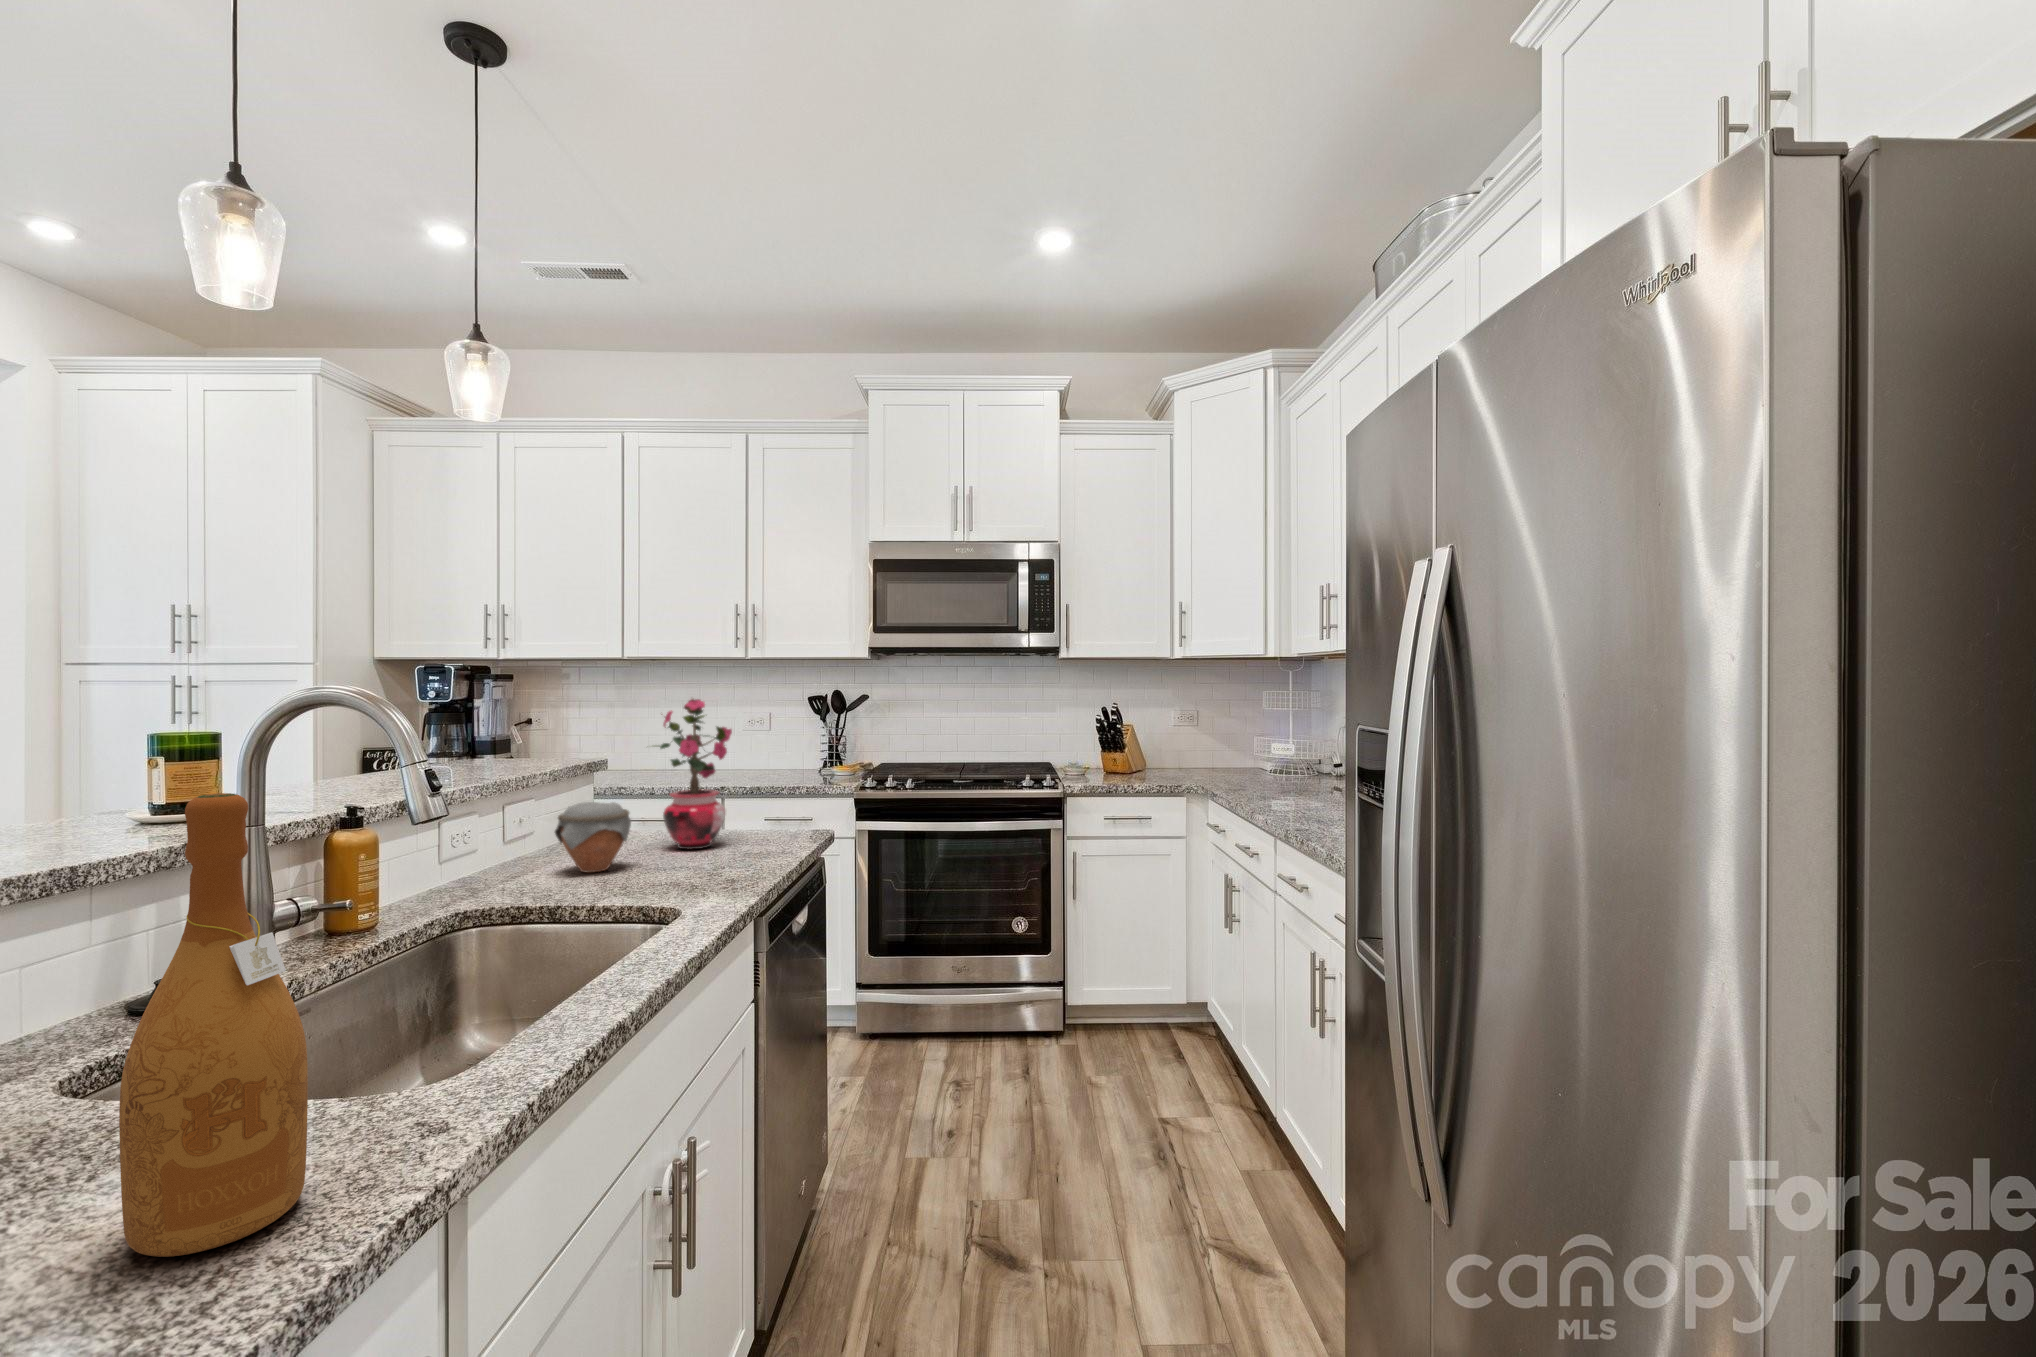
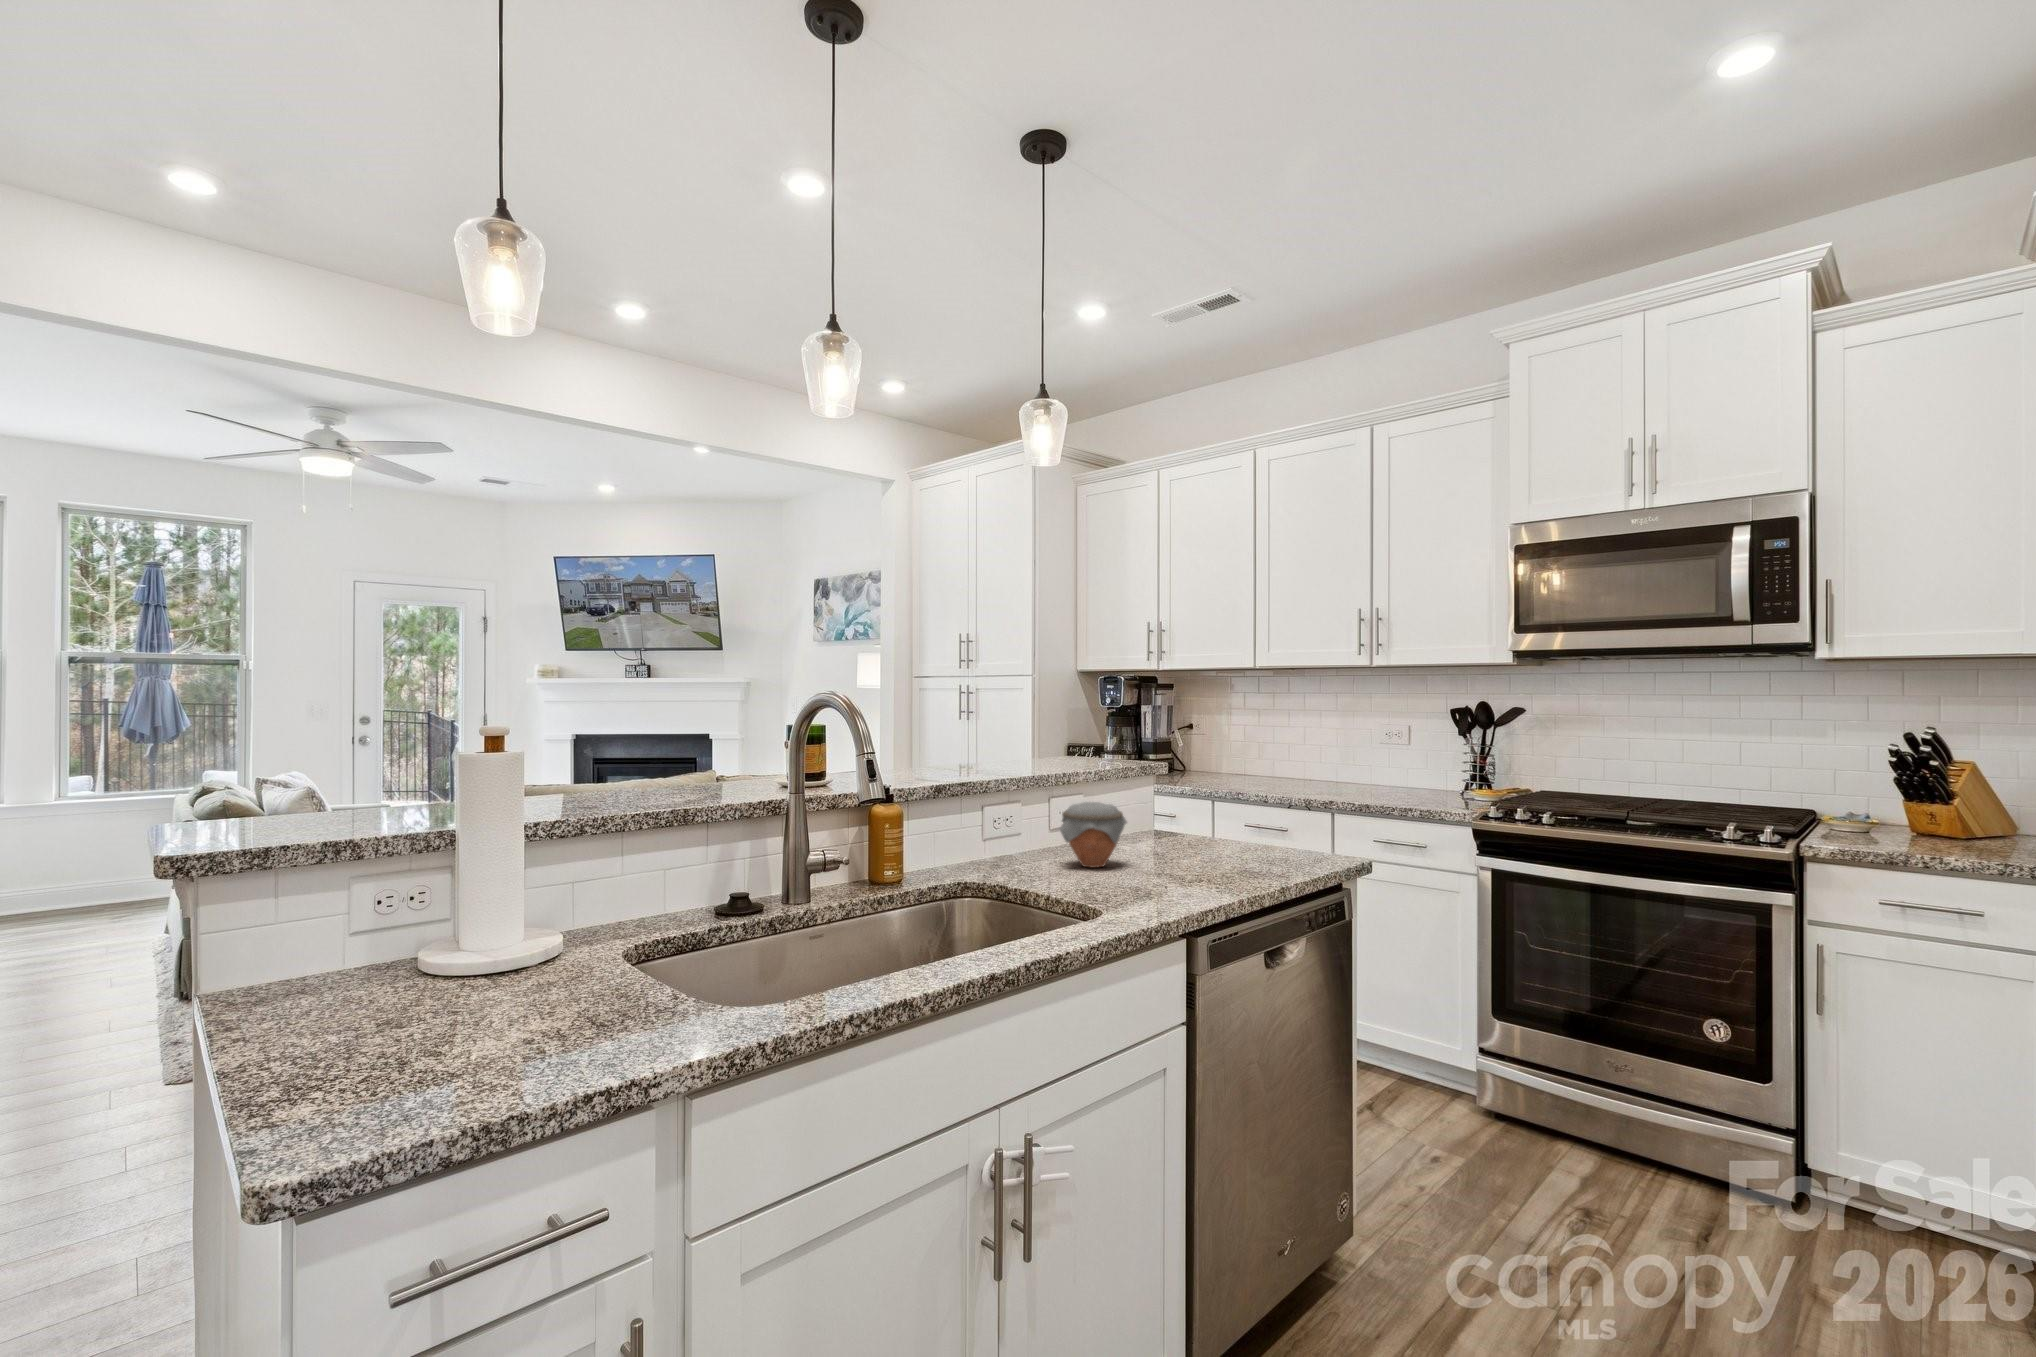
potted plant: present [659,699,732,849] -> none [1159,705,1247,860]
wine bottle: present [119,793,308,1257] -> none [491,767,594,1065]

